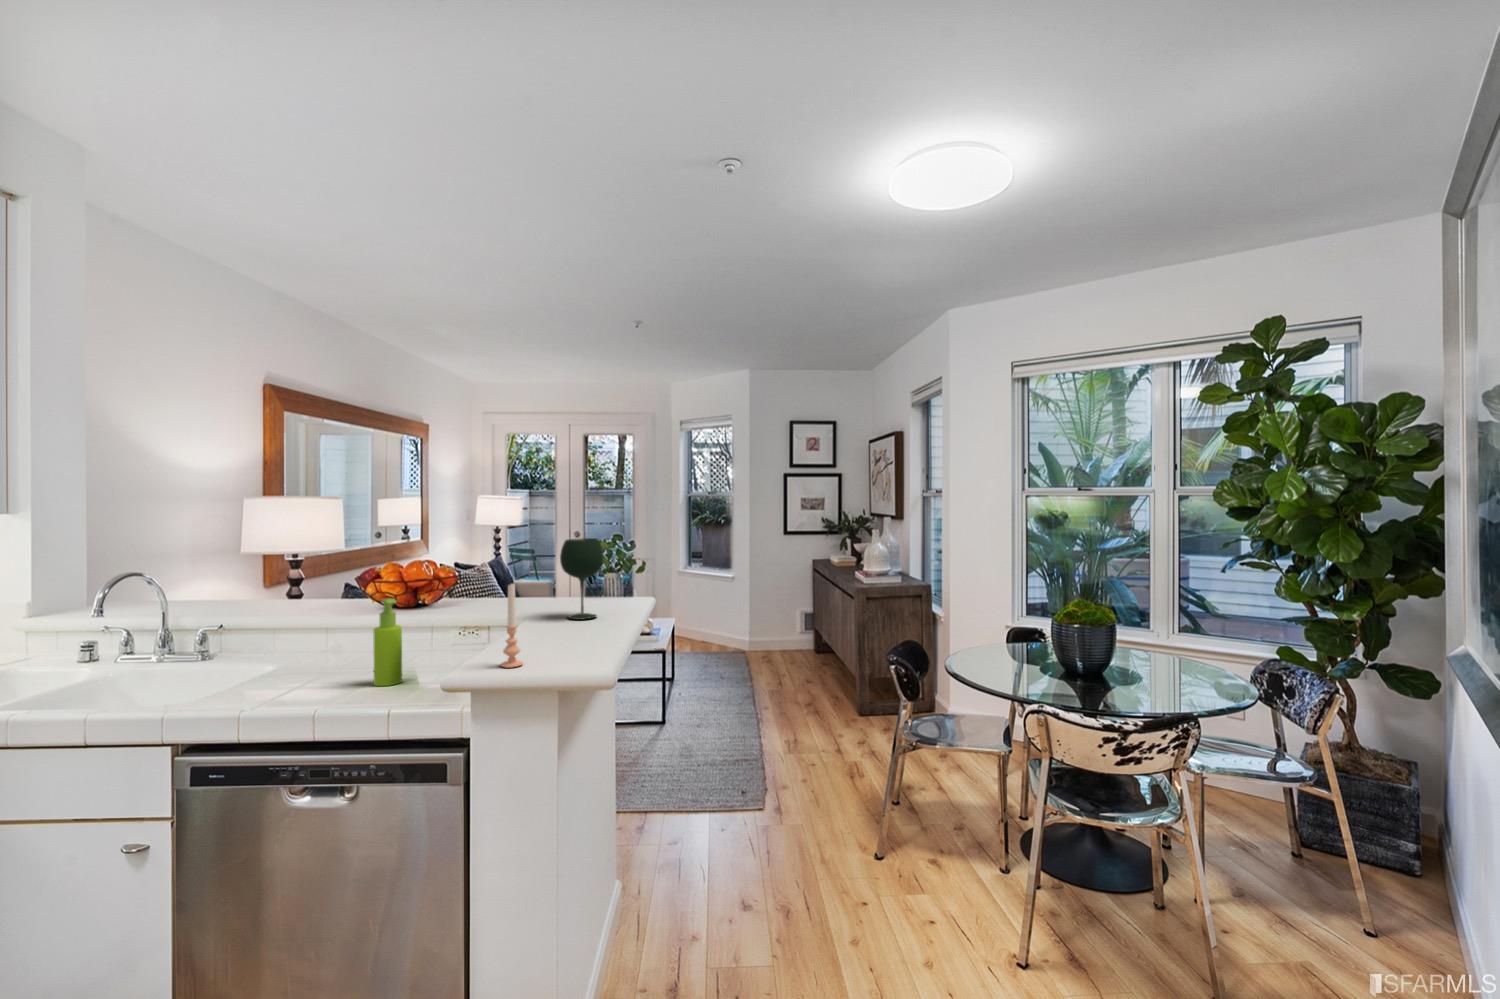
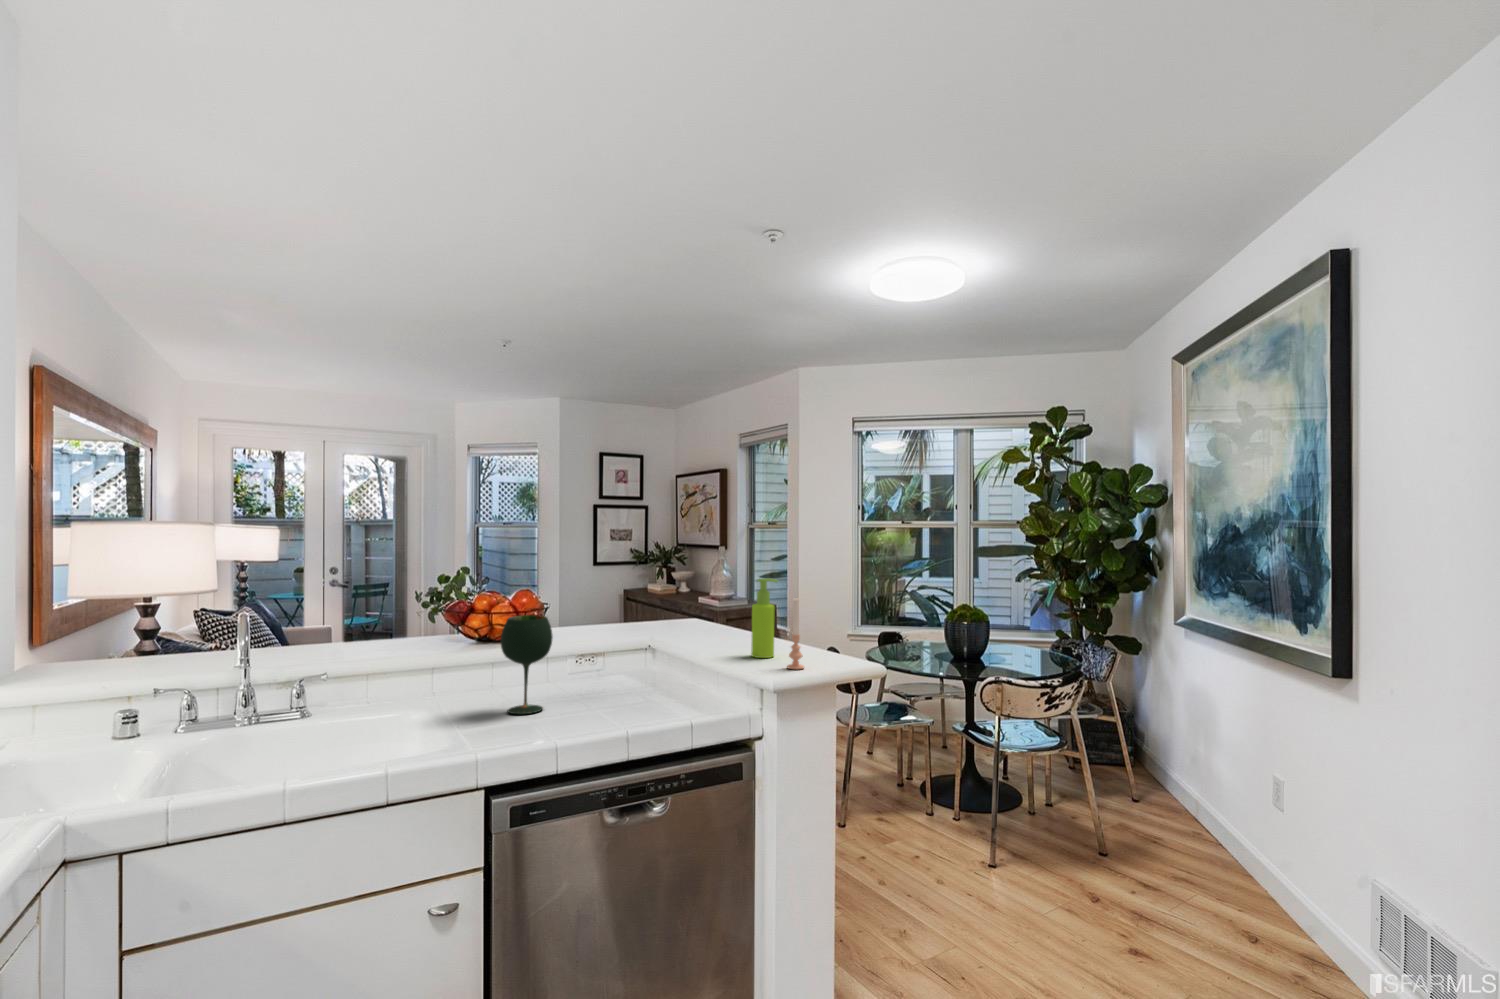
wine glass: present [560,538,603,620] -> present [501,615,553,714]
soap dispenser: present [373,598,402,686] -> present [751,578,778,658]

